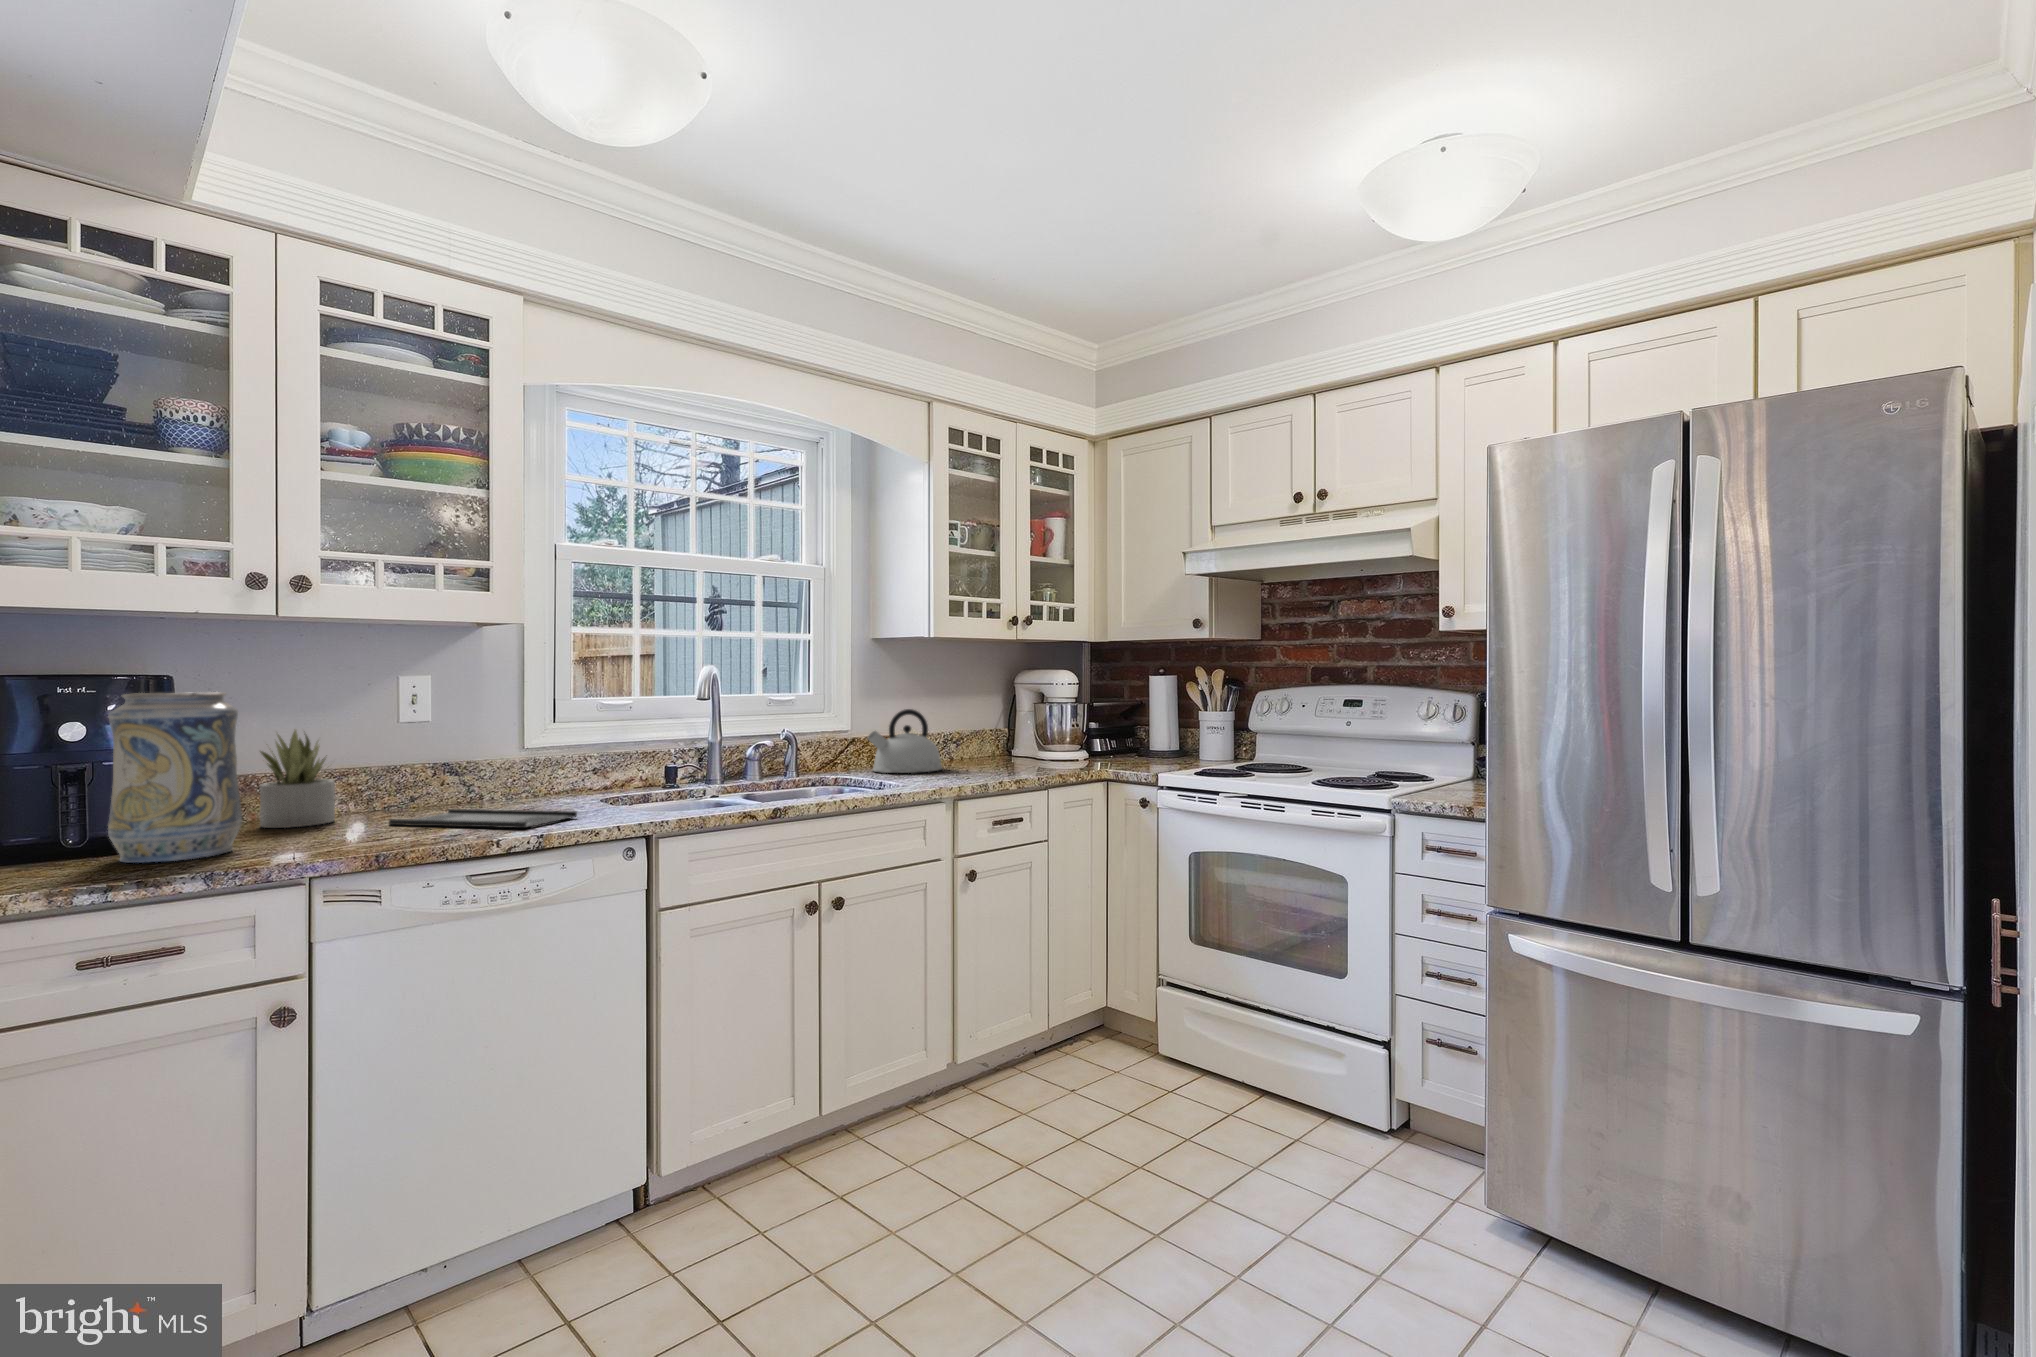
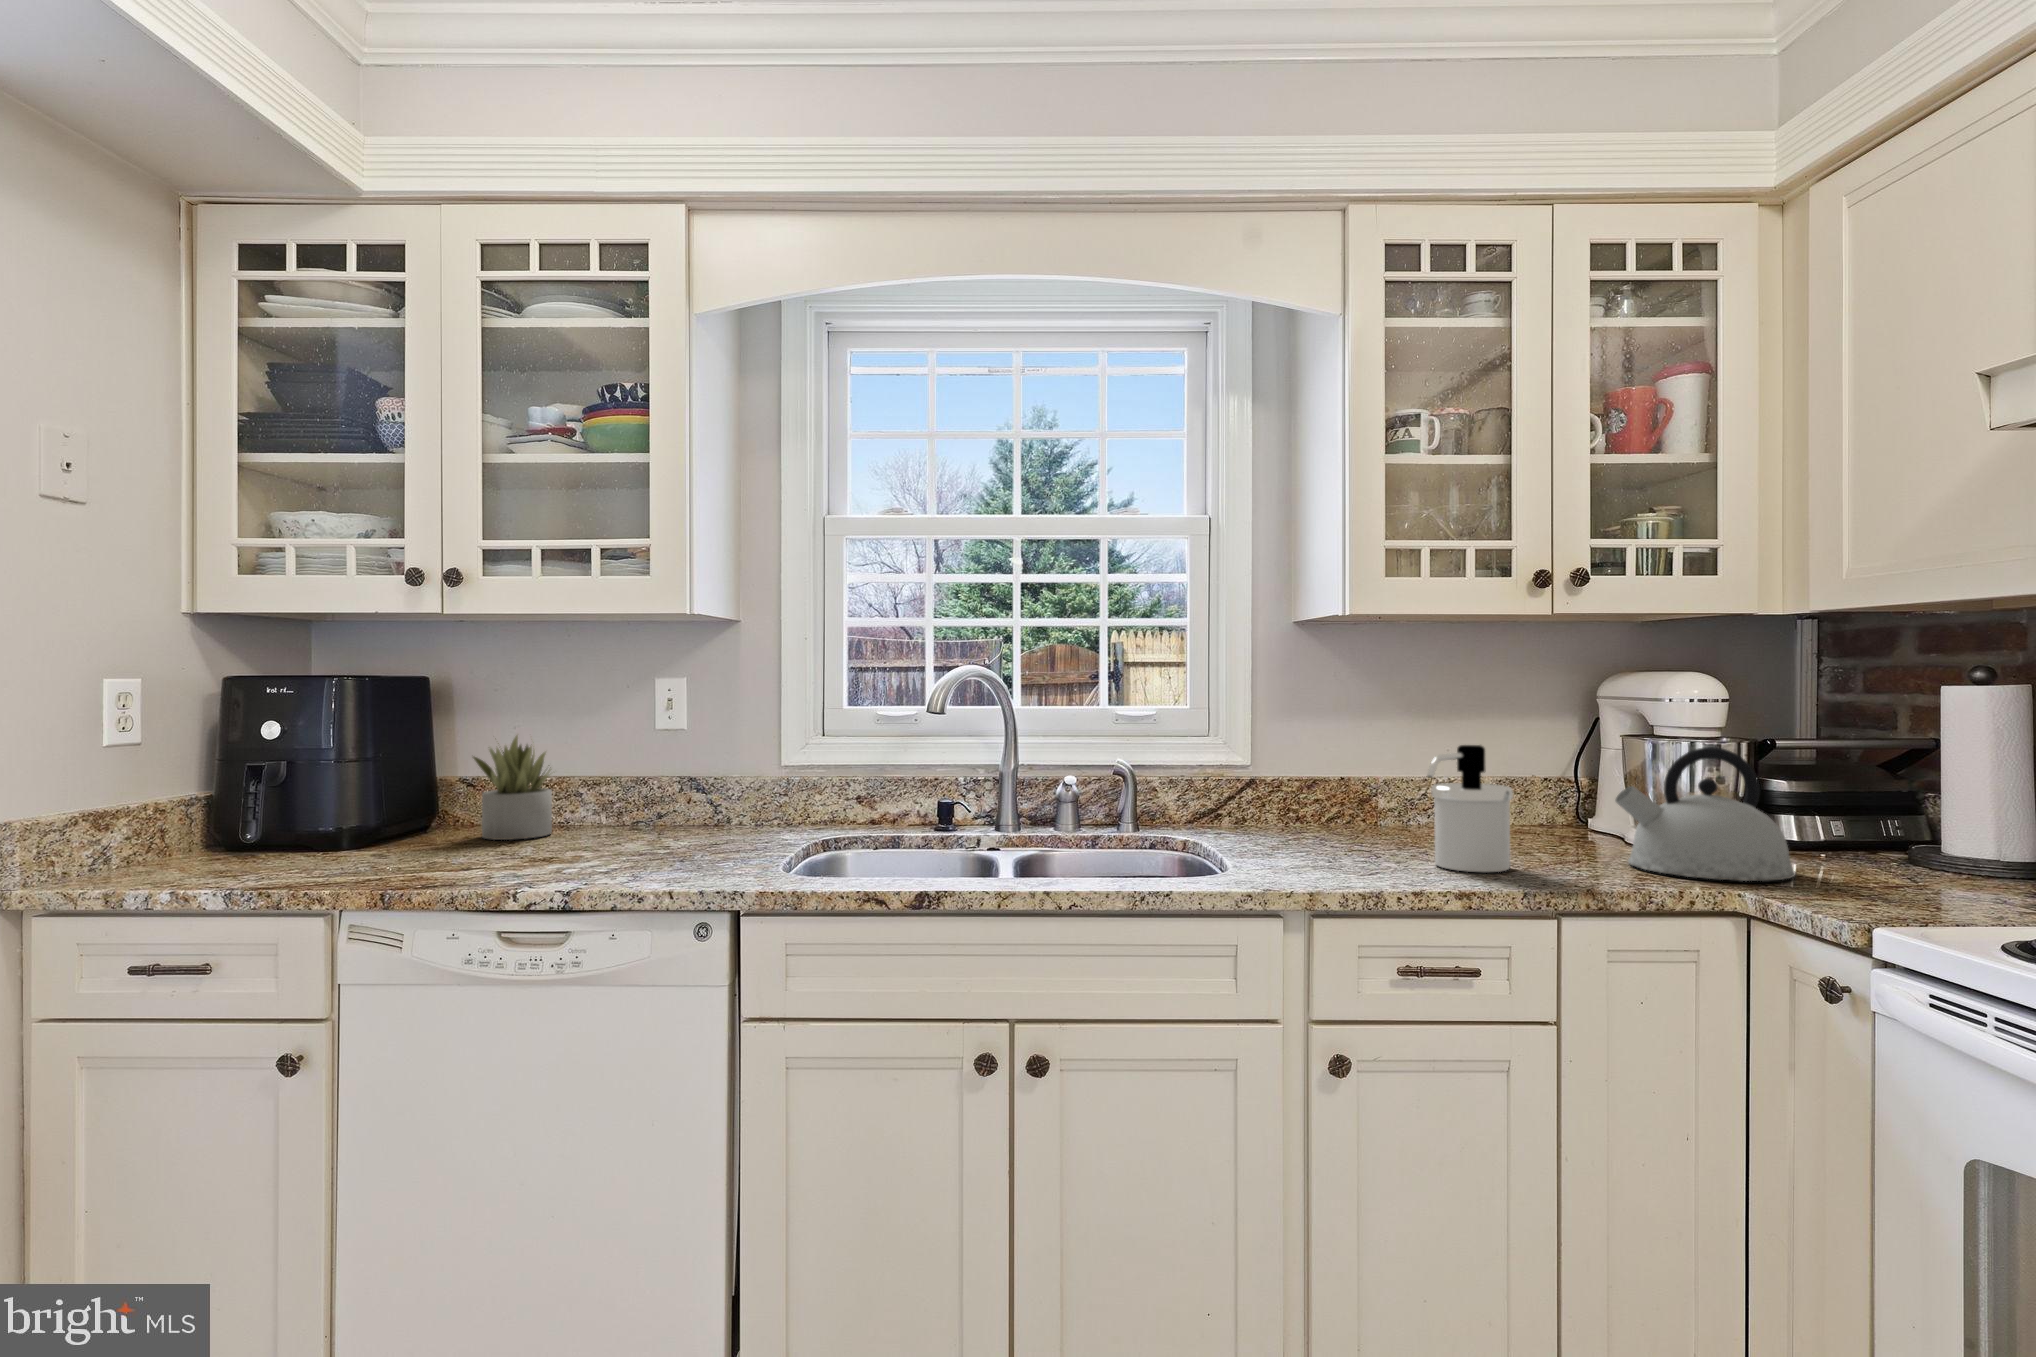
decorative vase: present [108,692,242,863] -> none [247,696,372,870]
kettle: present [868,709,942,773] -> present [1615,747,1795,881]
soap dispenser: none [985,709,1024,775] -> present [1427,745,1513,872]
tray: present [389,809,577,828] -> none [549,835,688,877]

